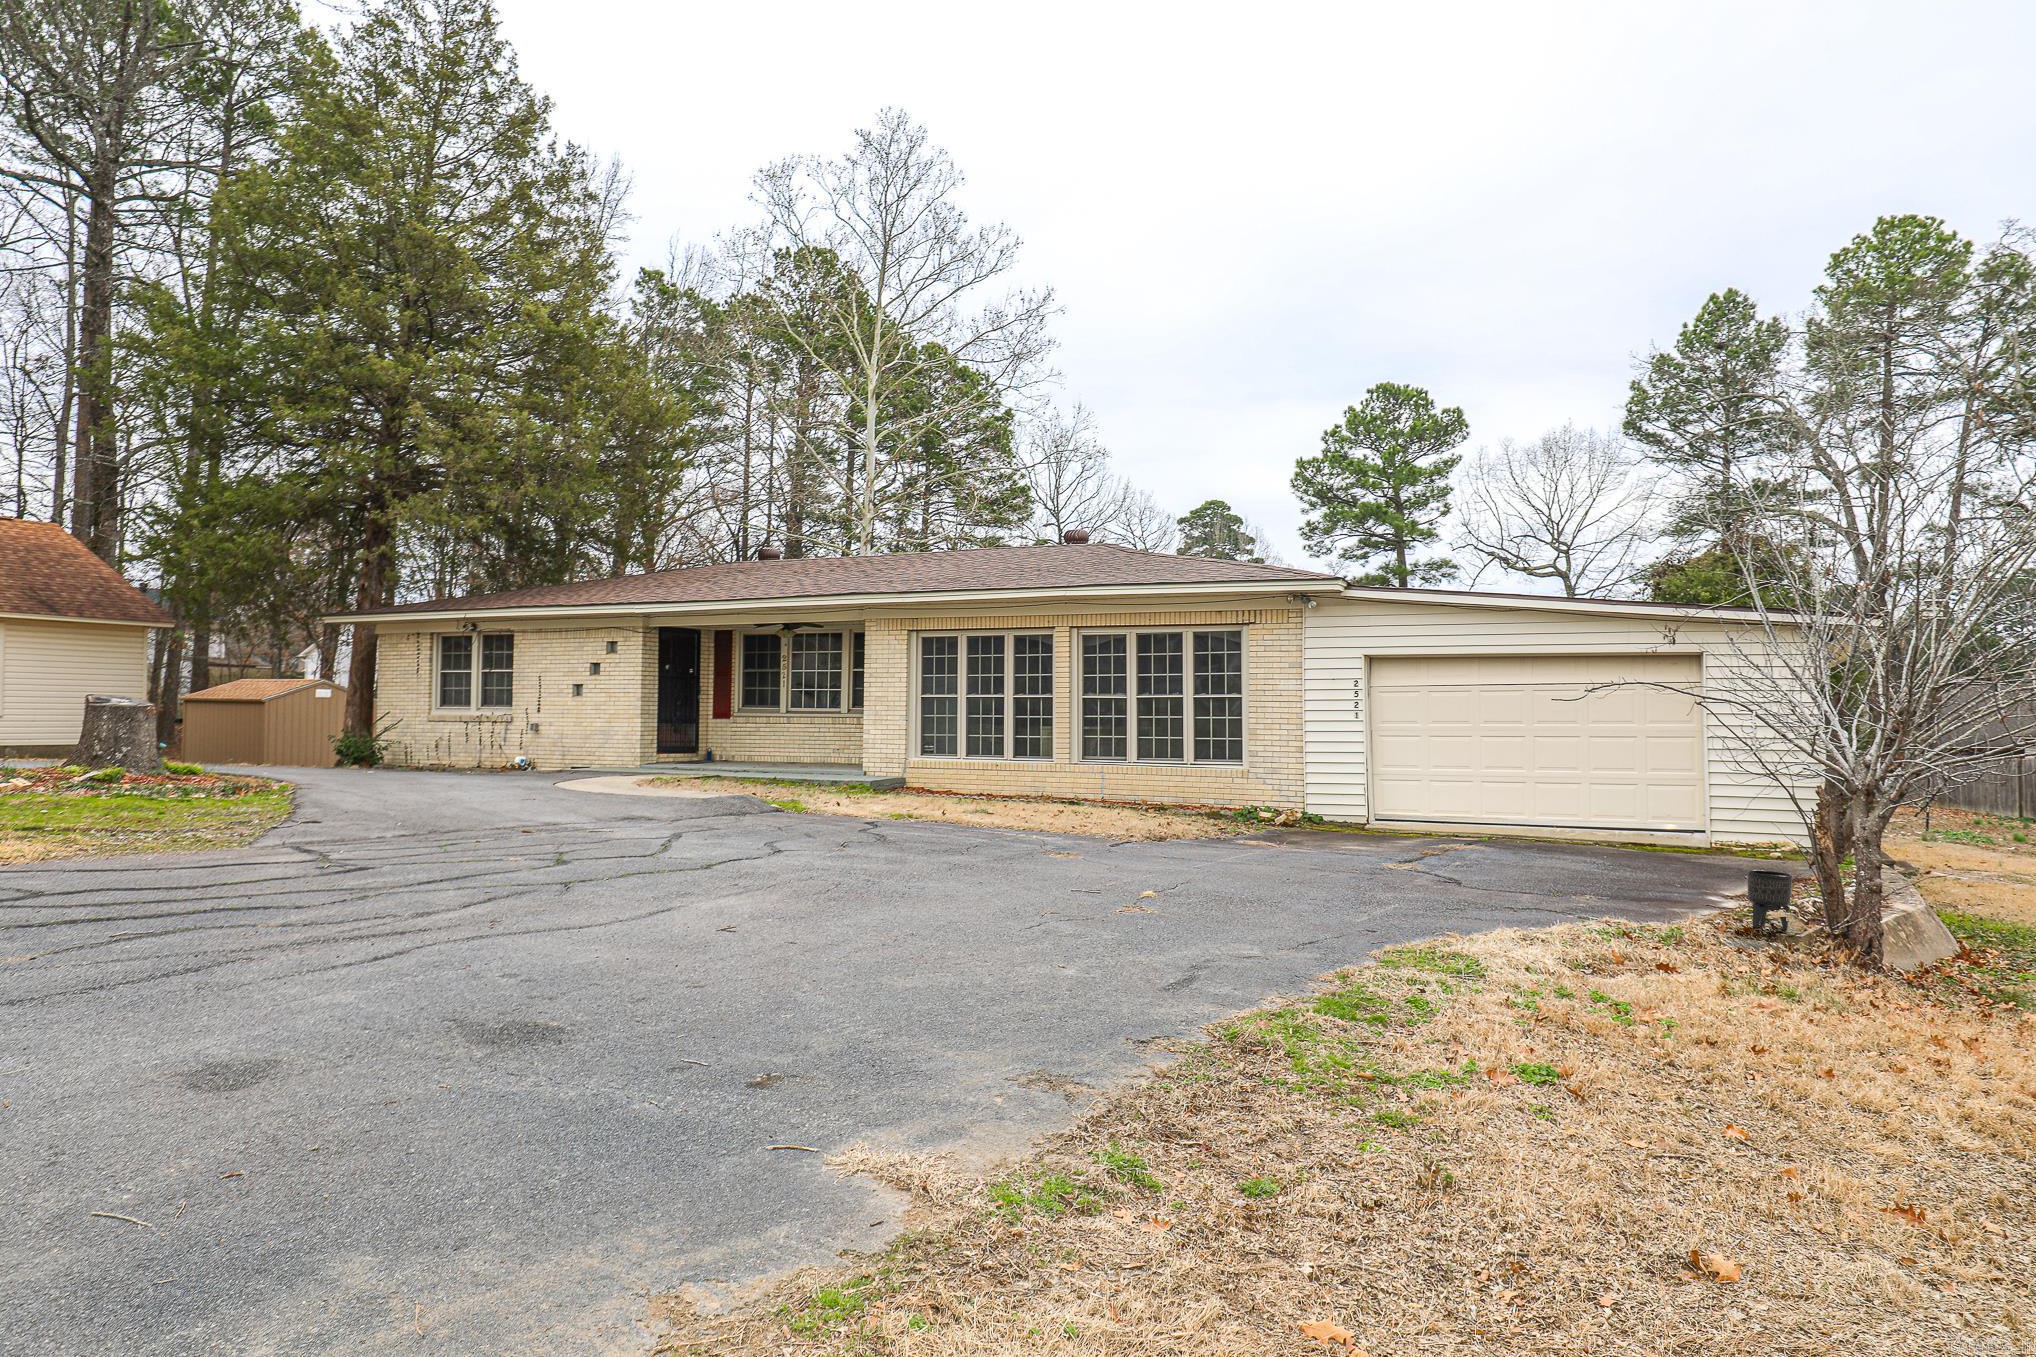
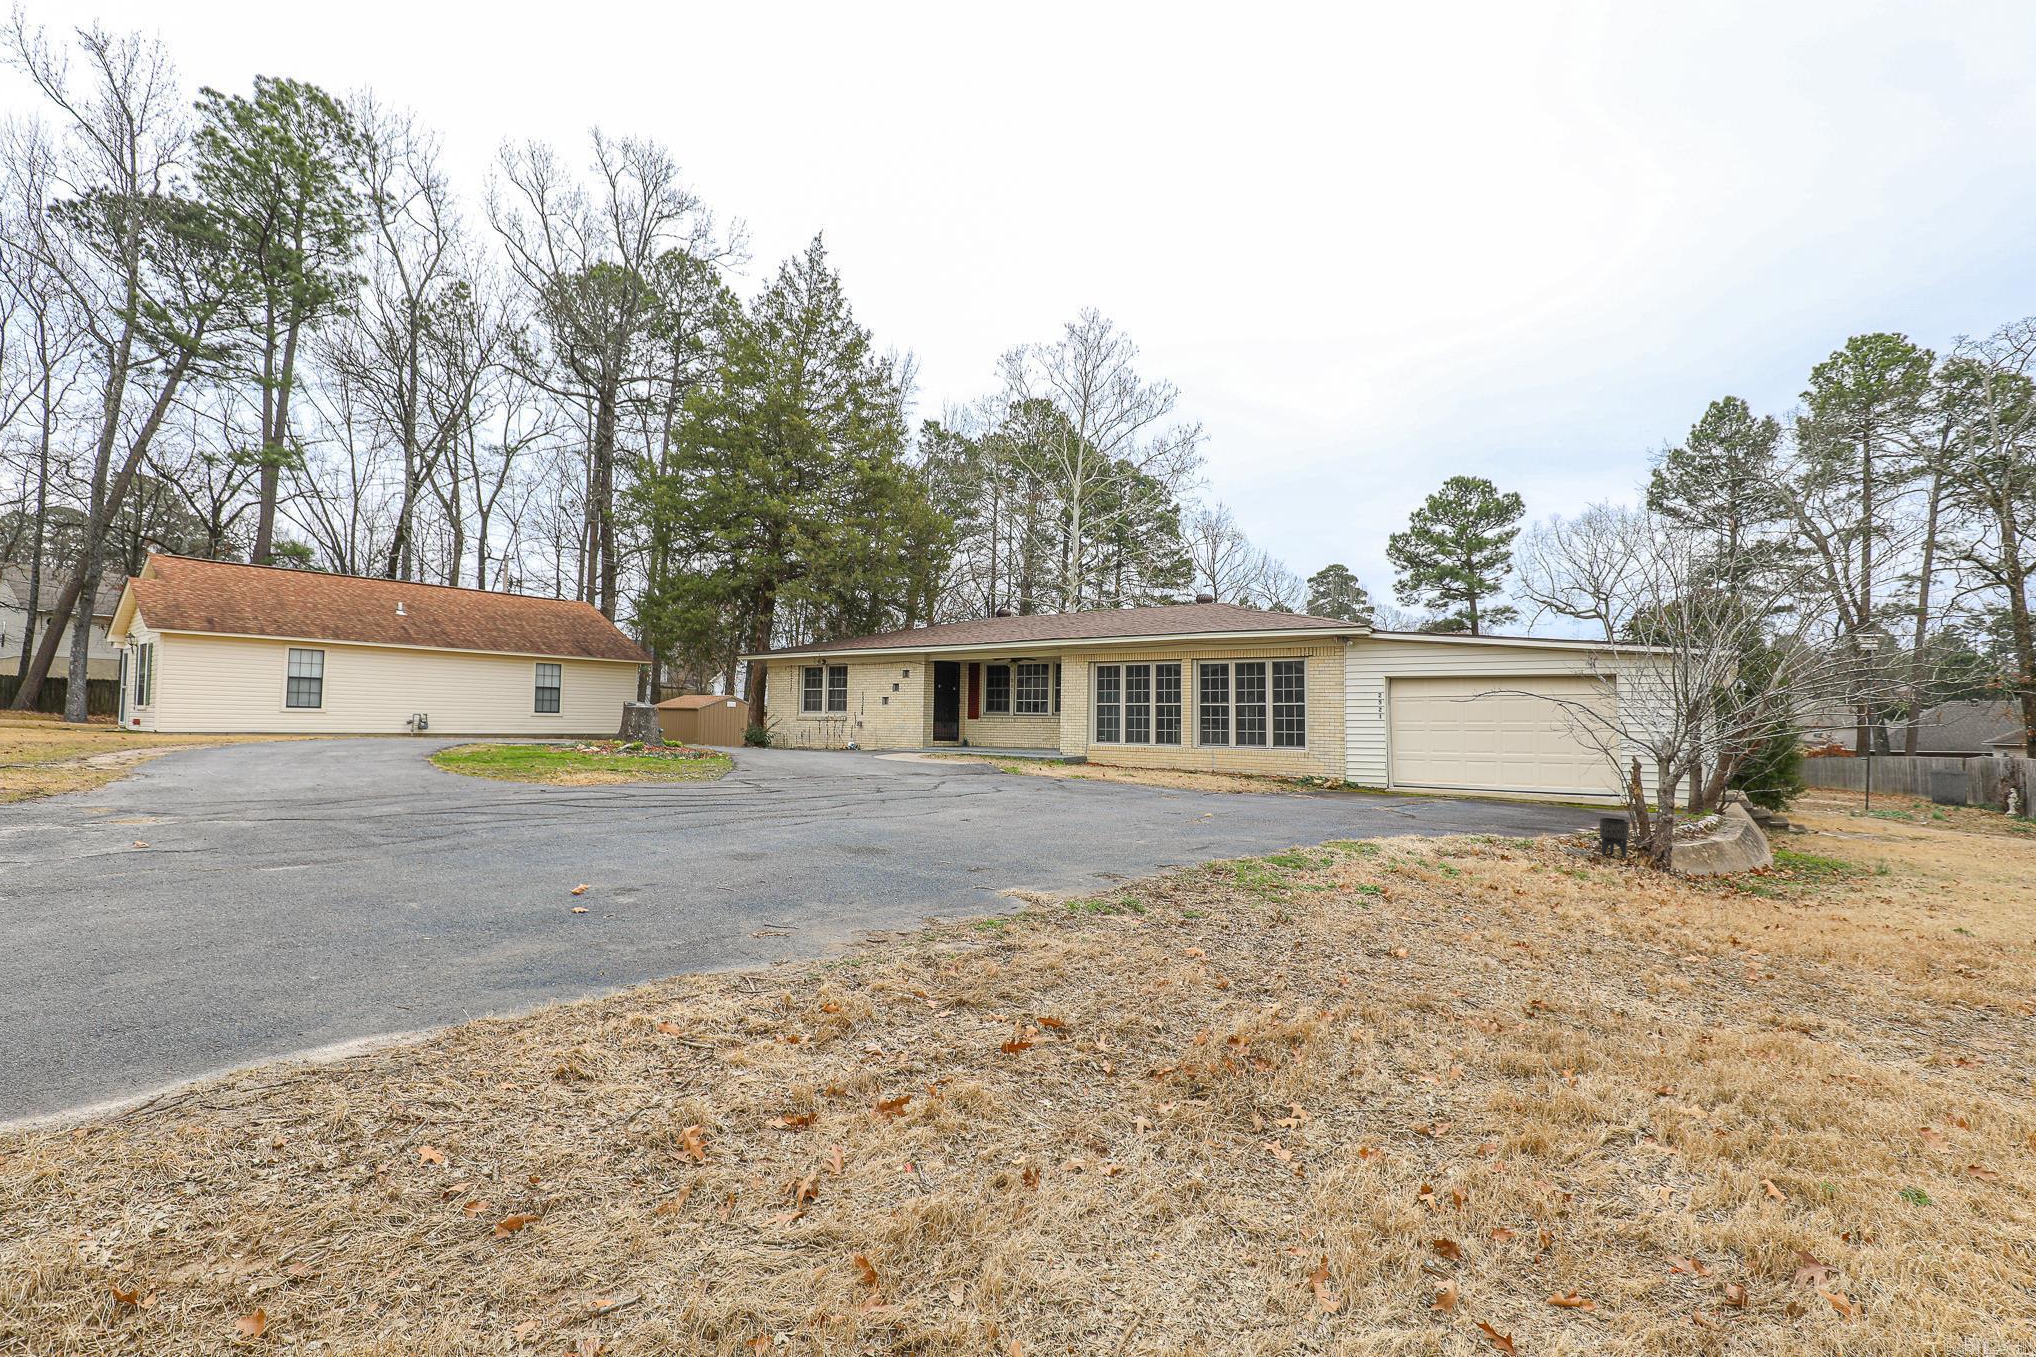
trash can: none [1963,767,2009,814] -> present [1928,767,1969,805]

